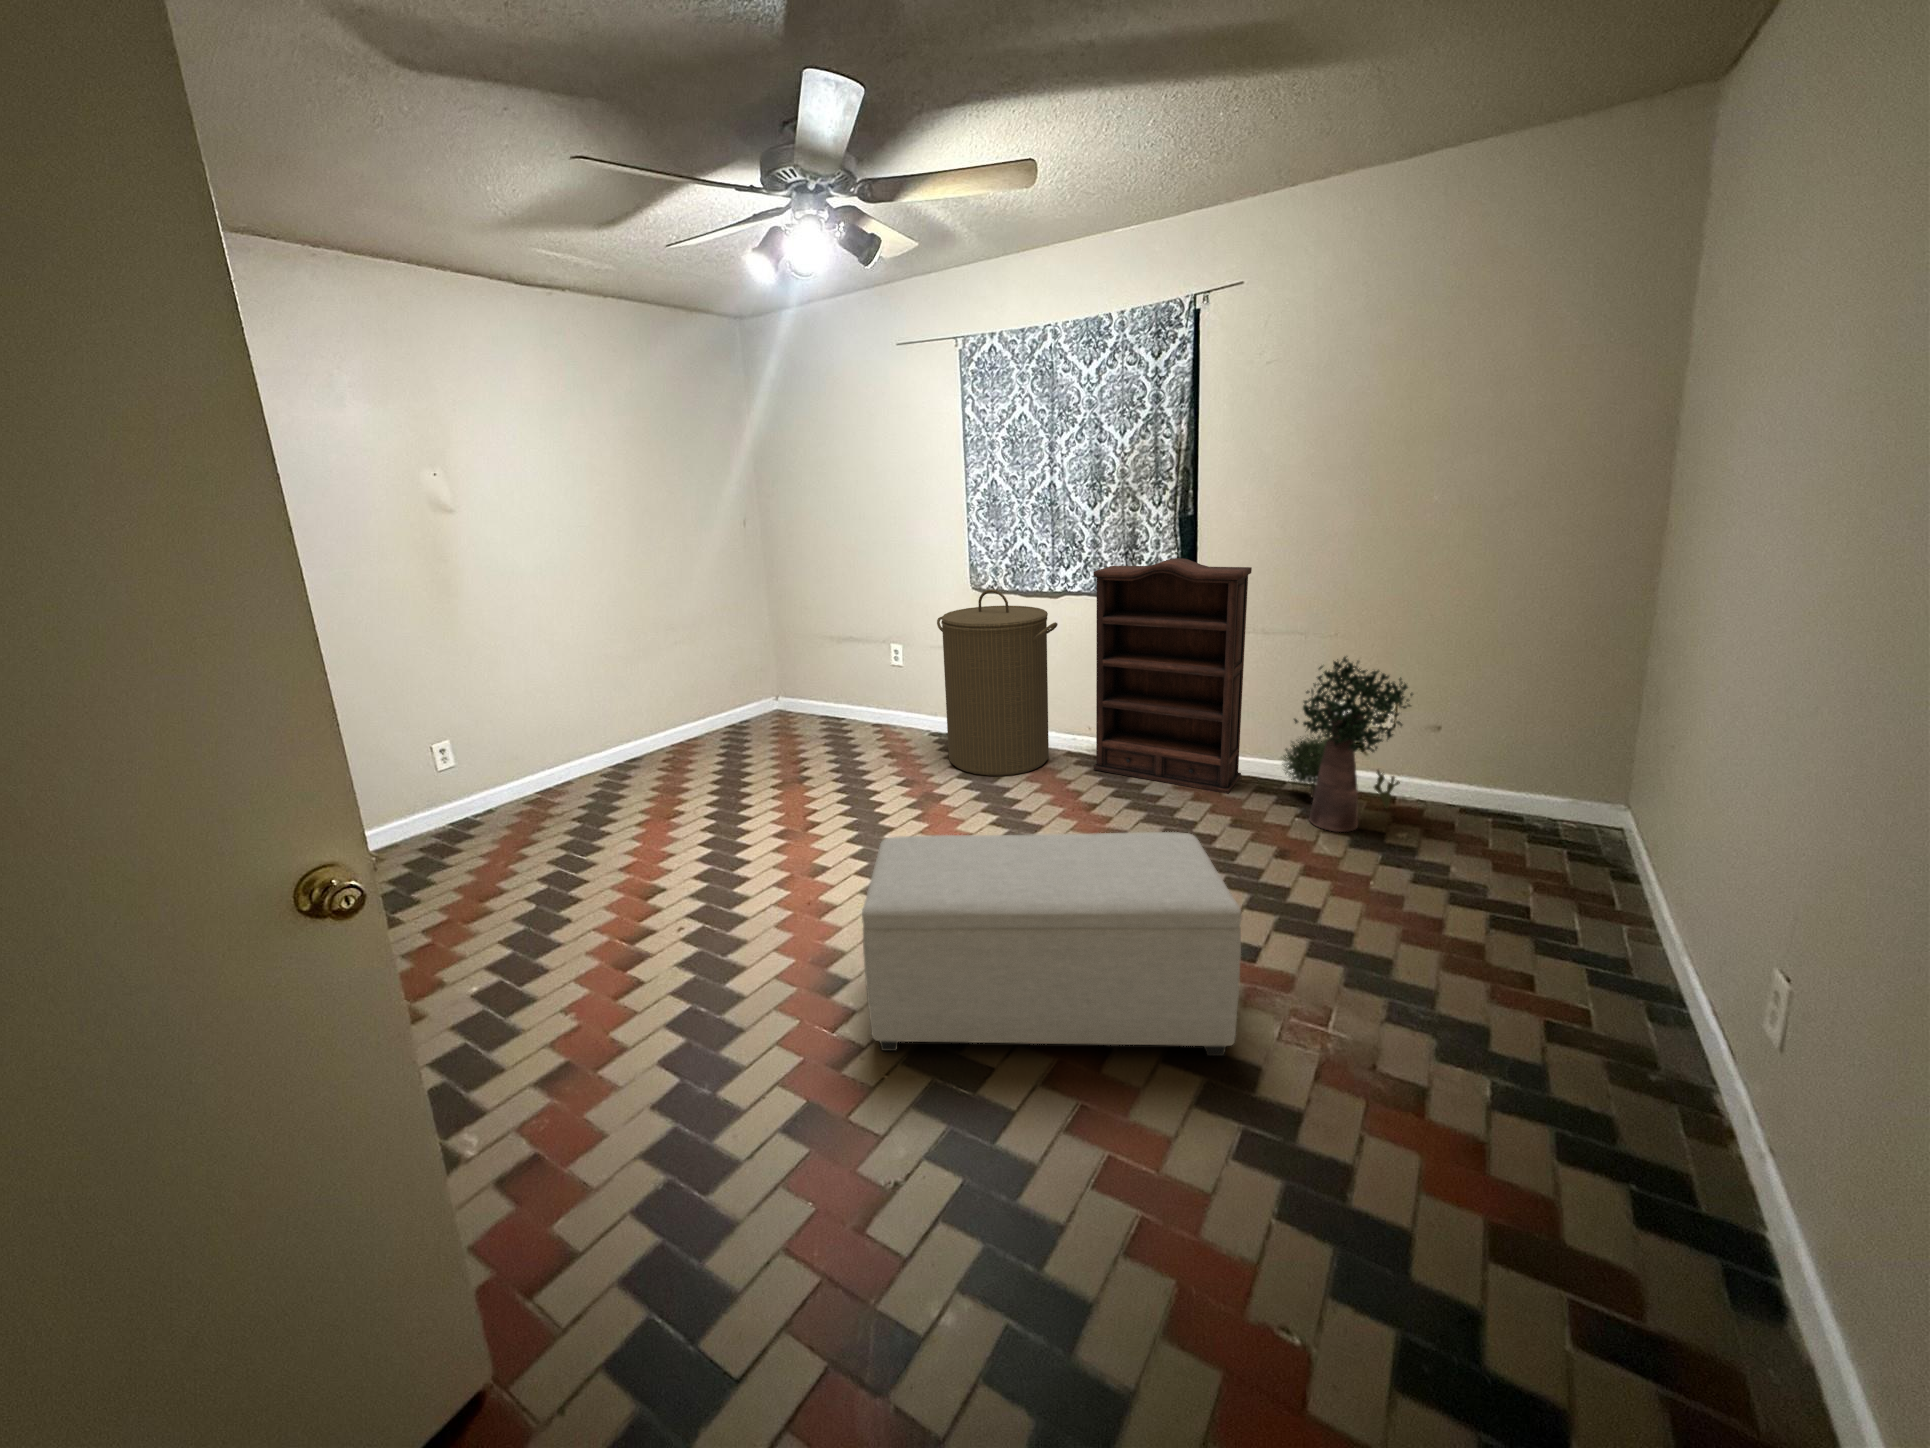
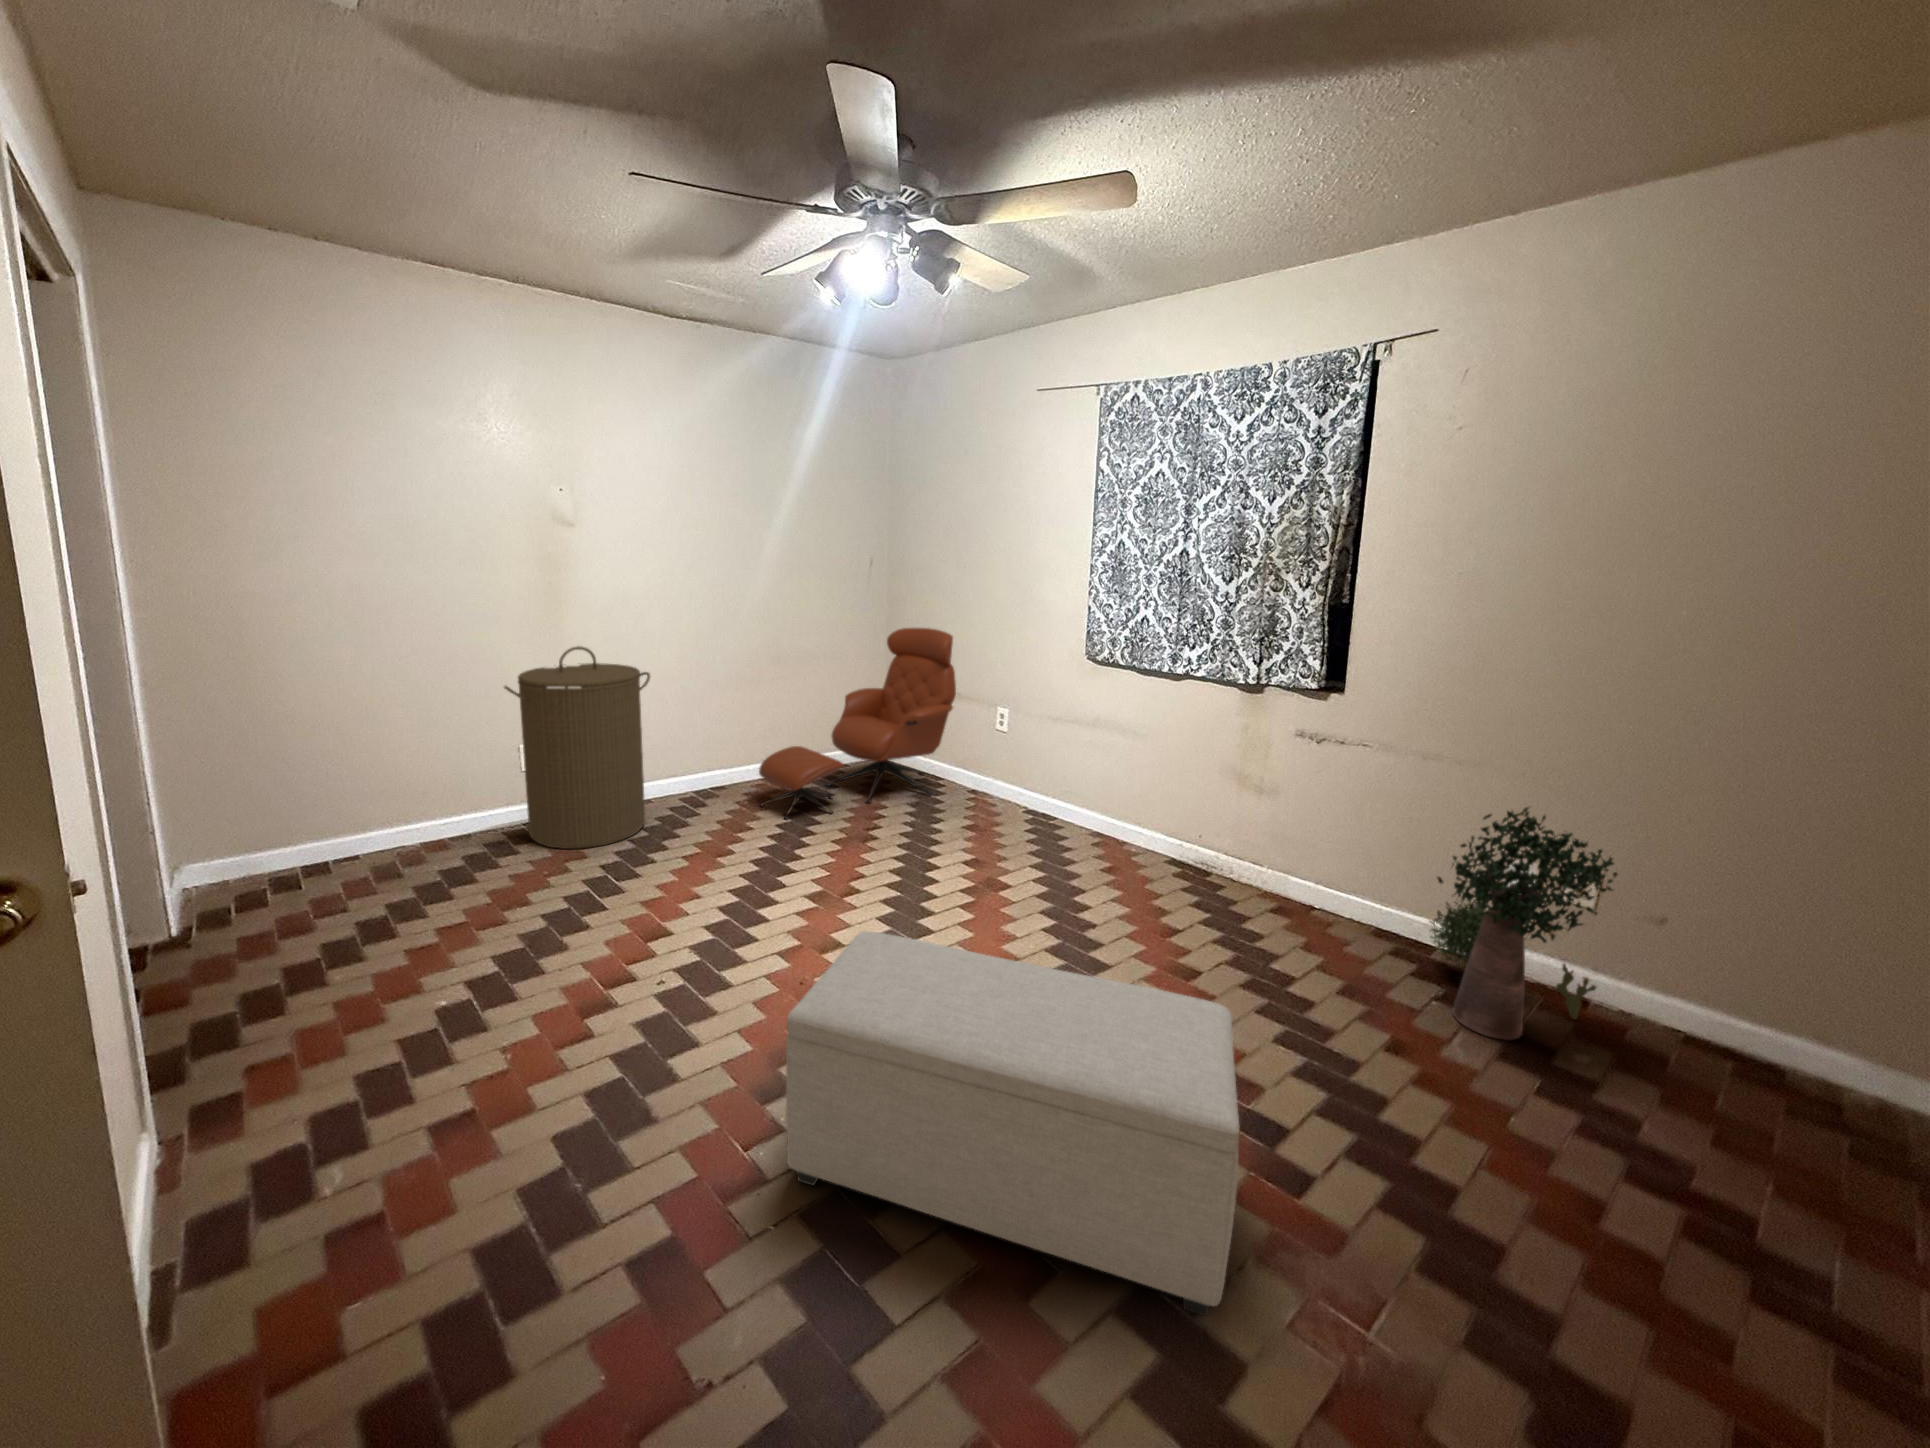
bookshelf: present [1094,558,1252,794] -> none [1192,652,1416,953]
lounge chair: none [680,580,852,776] -> present [759,628,956,820]
laundry hamper: present [937,589,1058,776] -> present [504,646,650,849]

